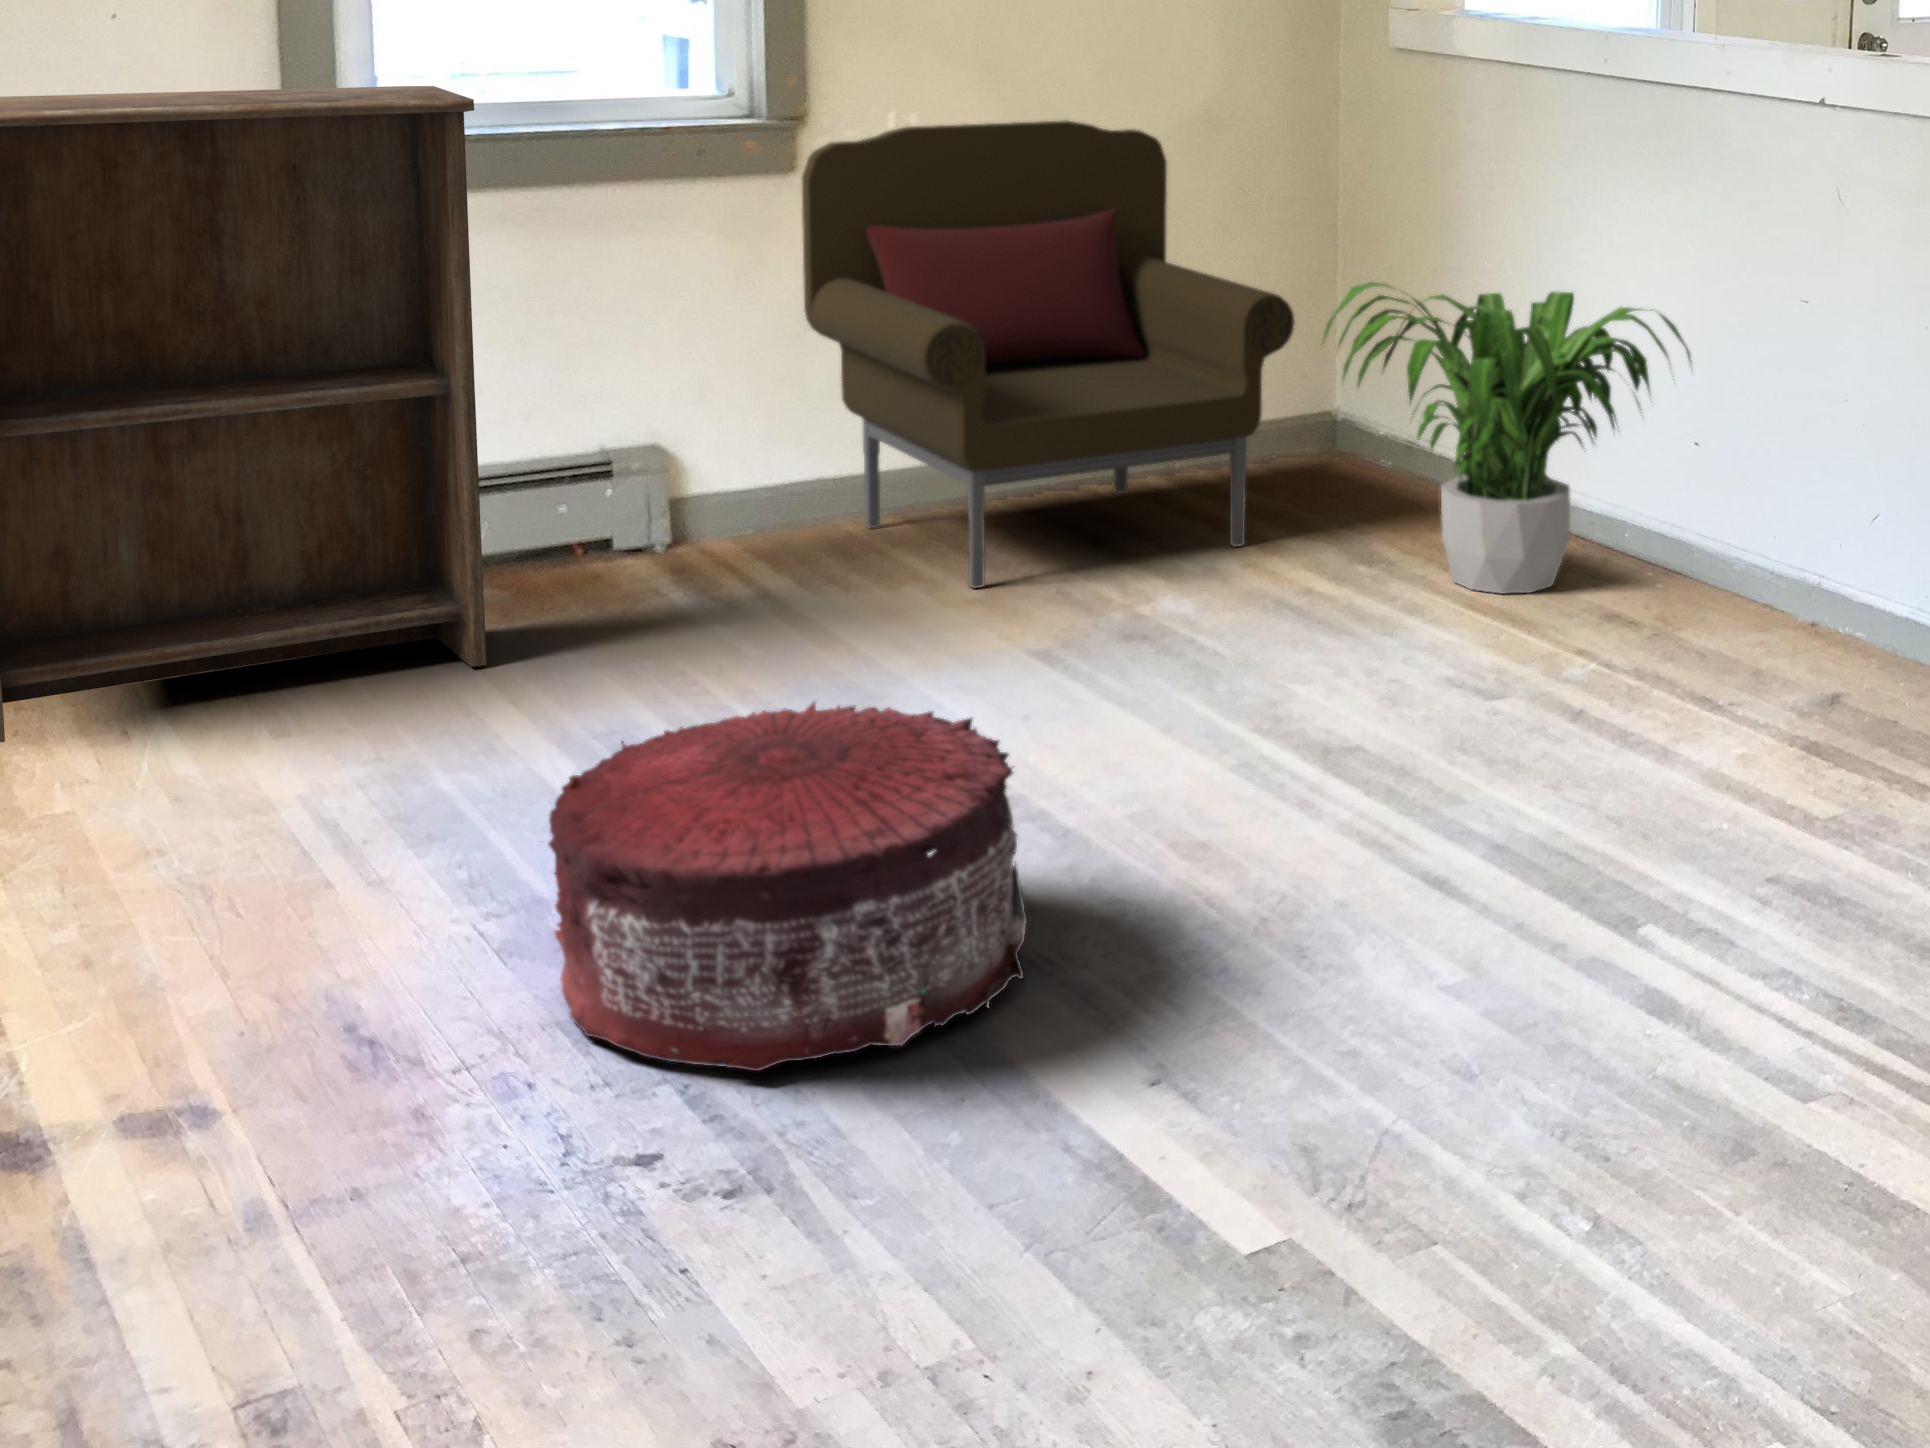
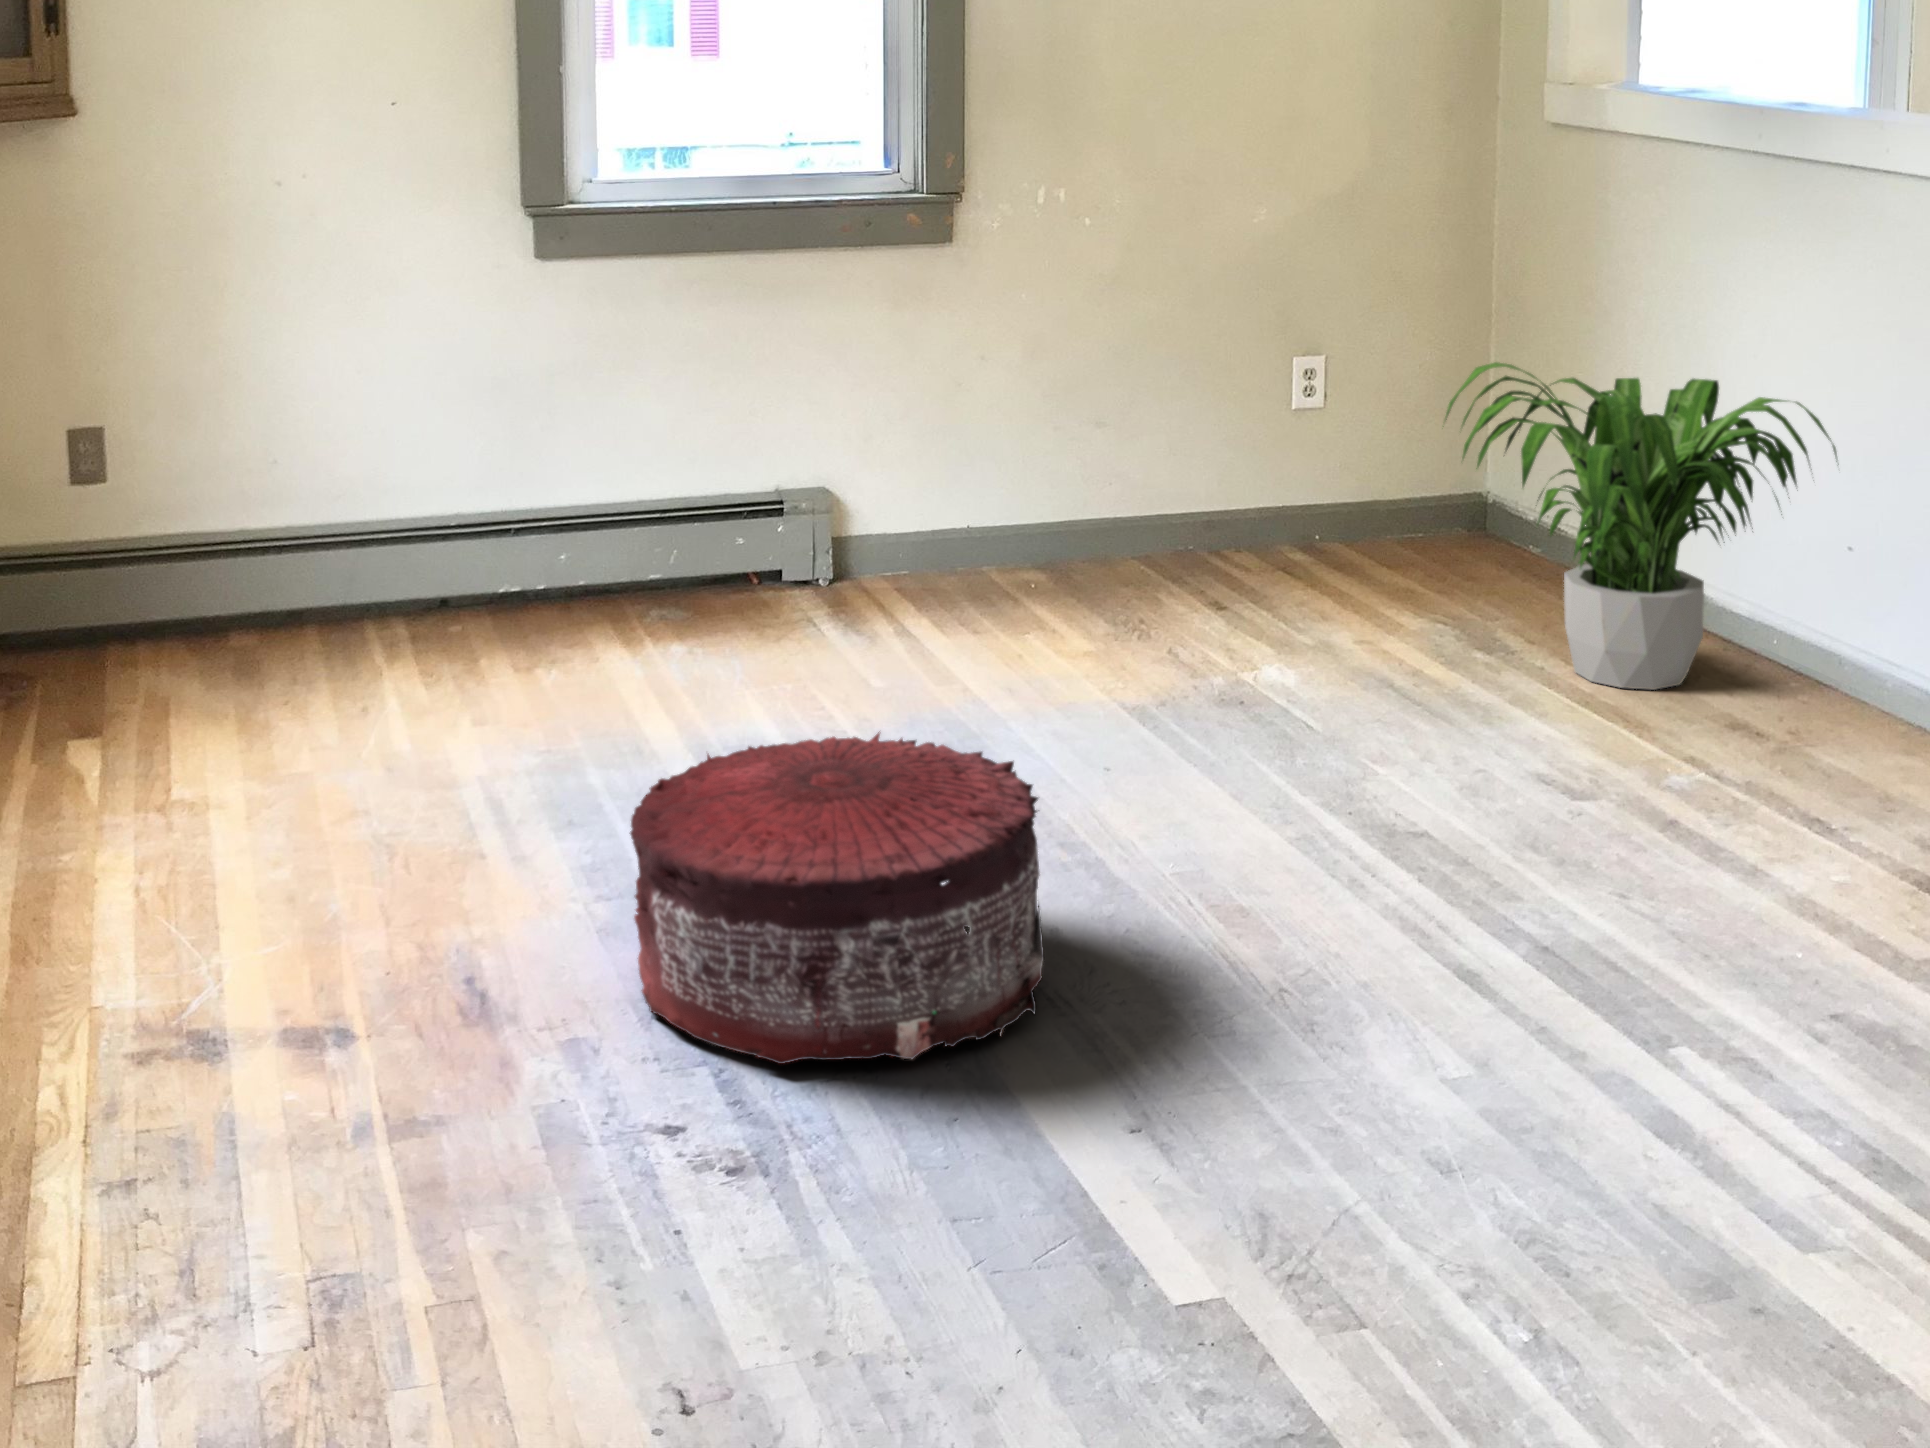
bookshelf: present [0,86,486,742] -> none [237,163,660,708]
armchair: present [802,121,1294,589] -> none [964,197,1425,642]

